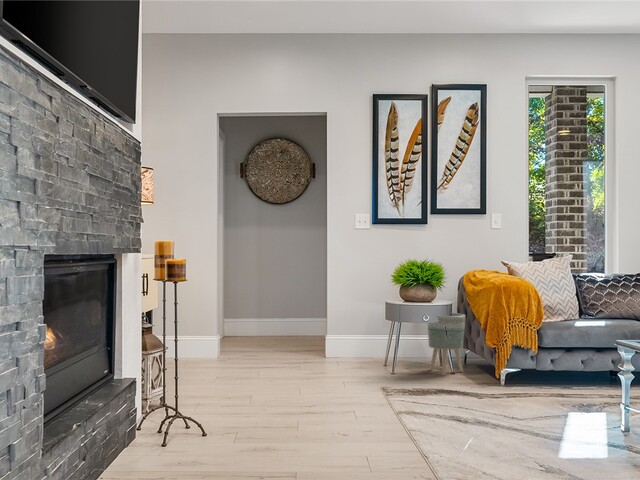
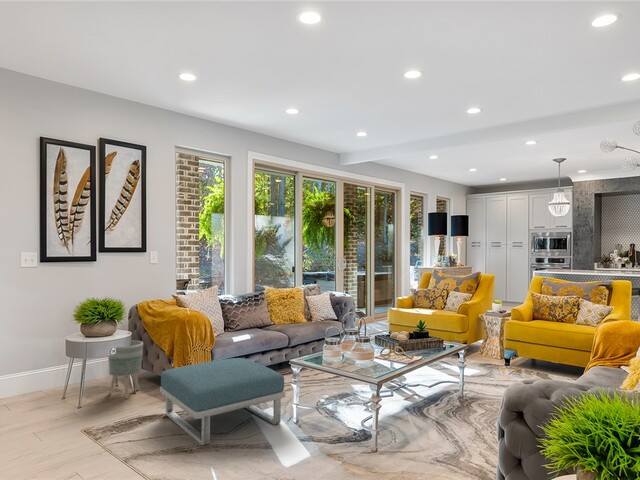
footstool: none [462,339,607,426] -> present [160,358,285,445]

